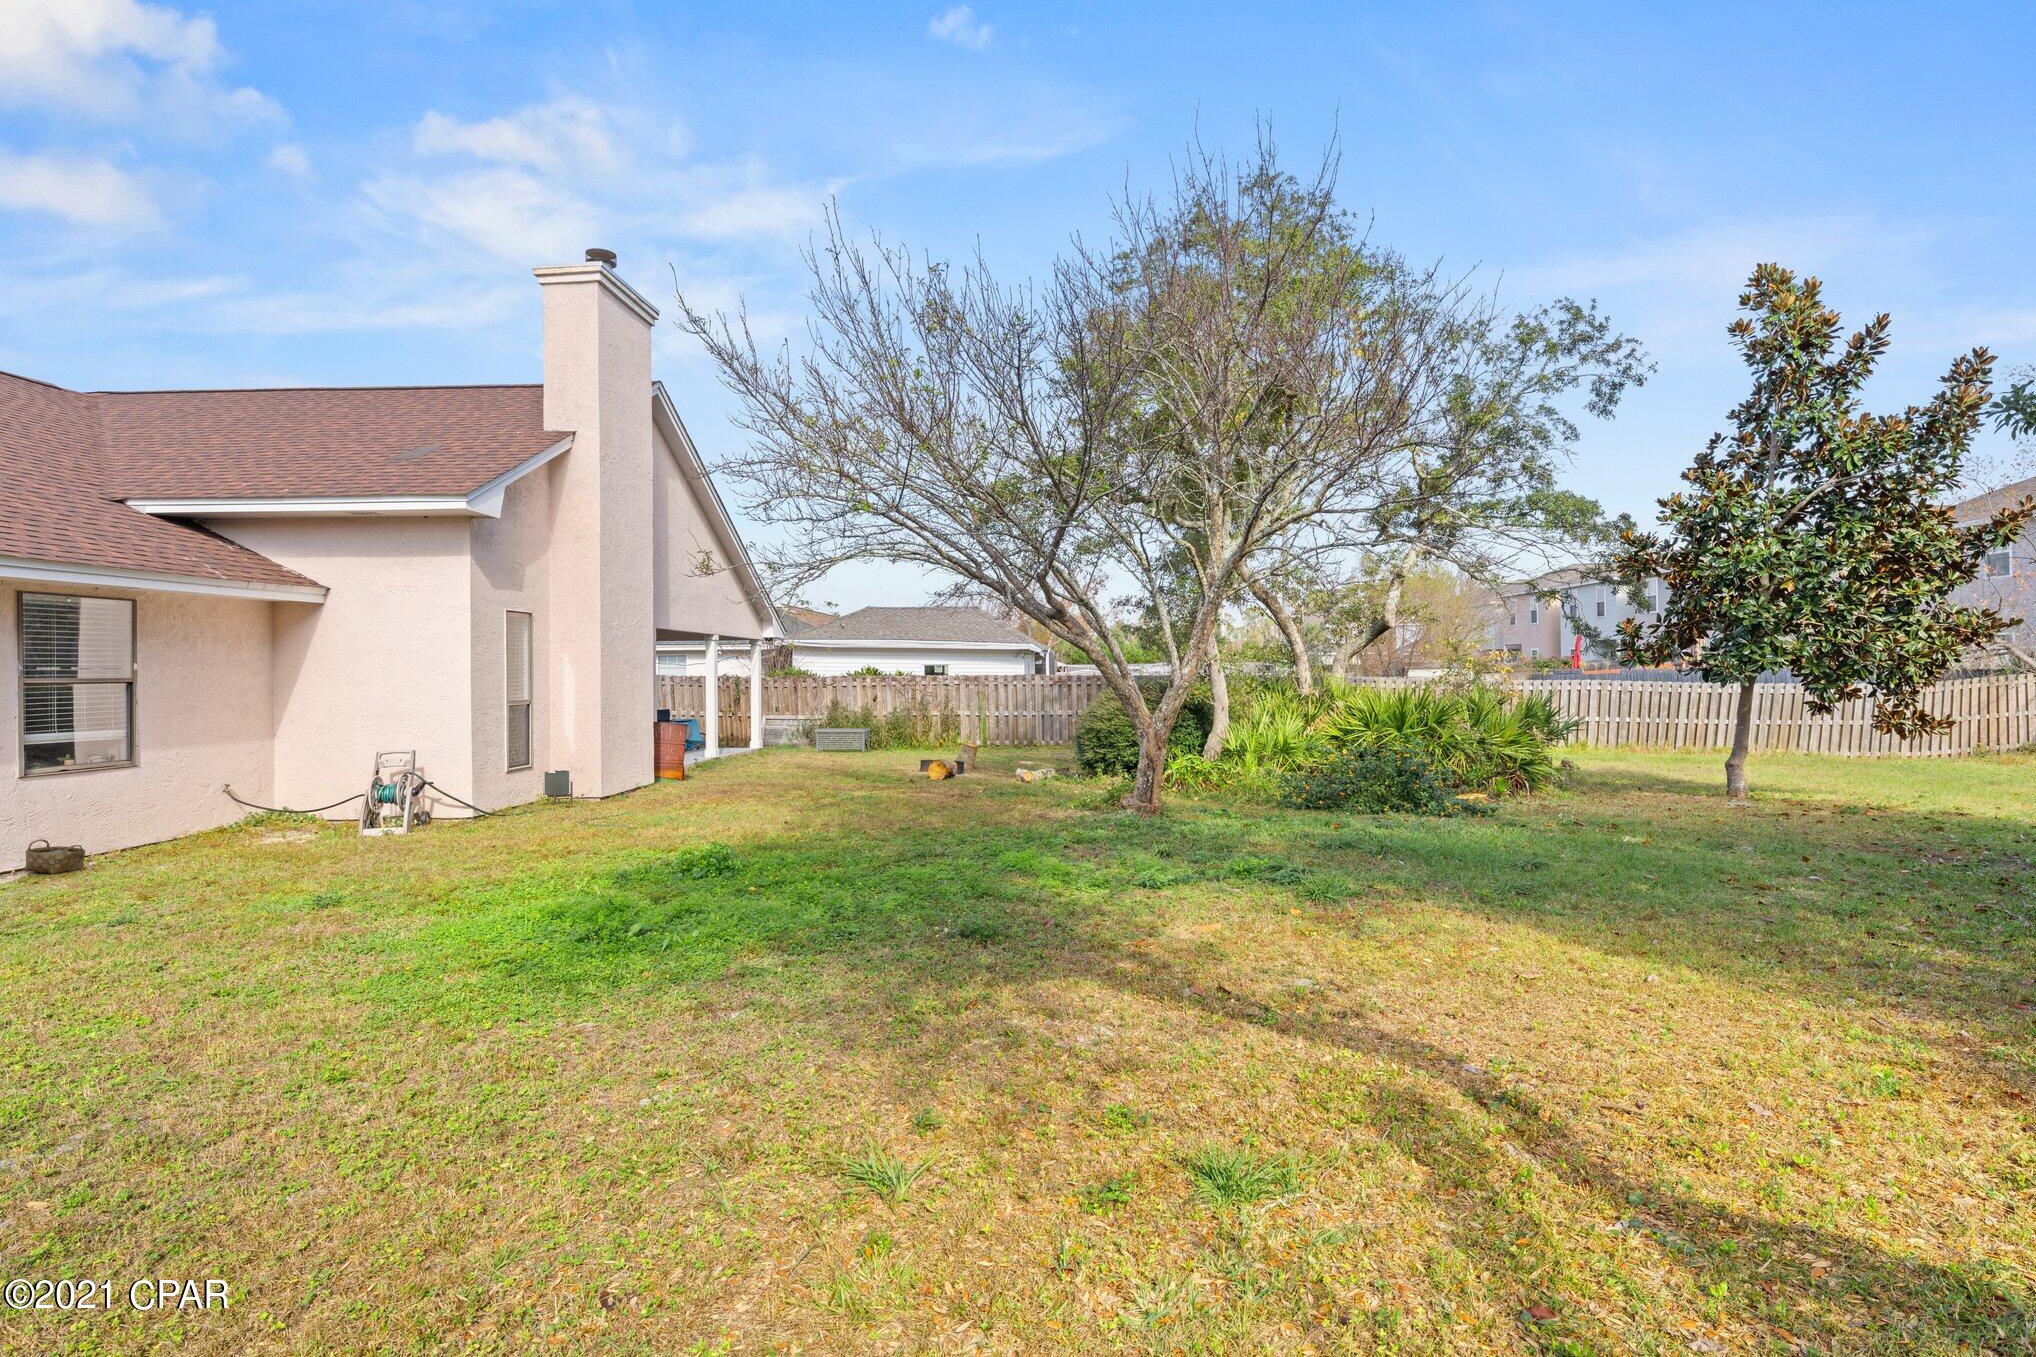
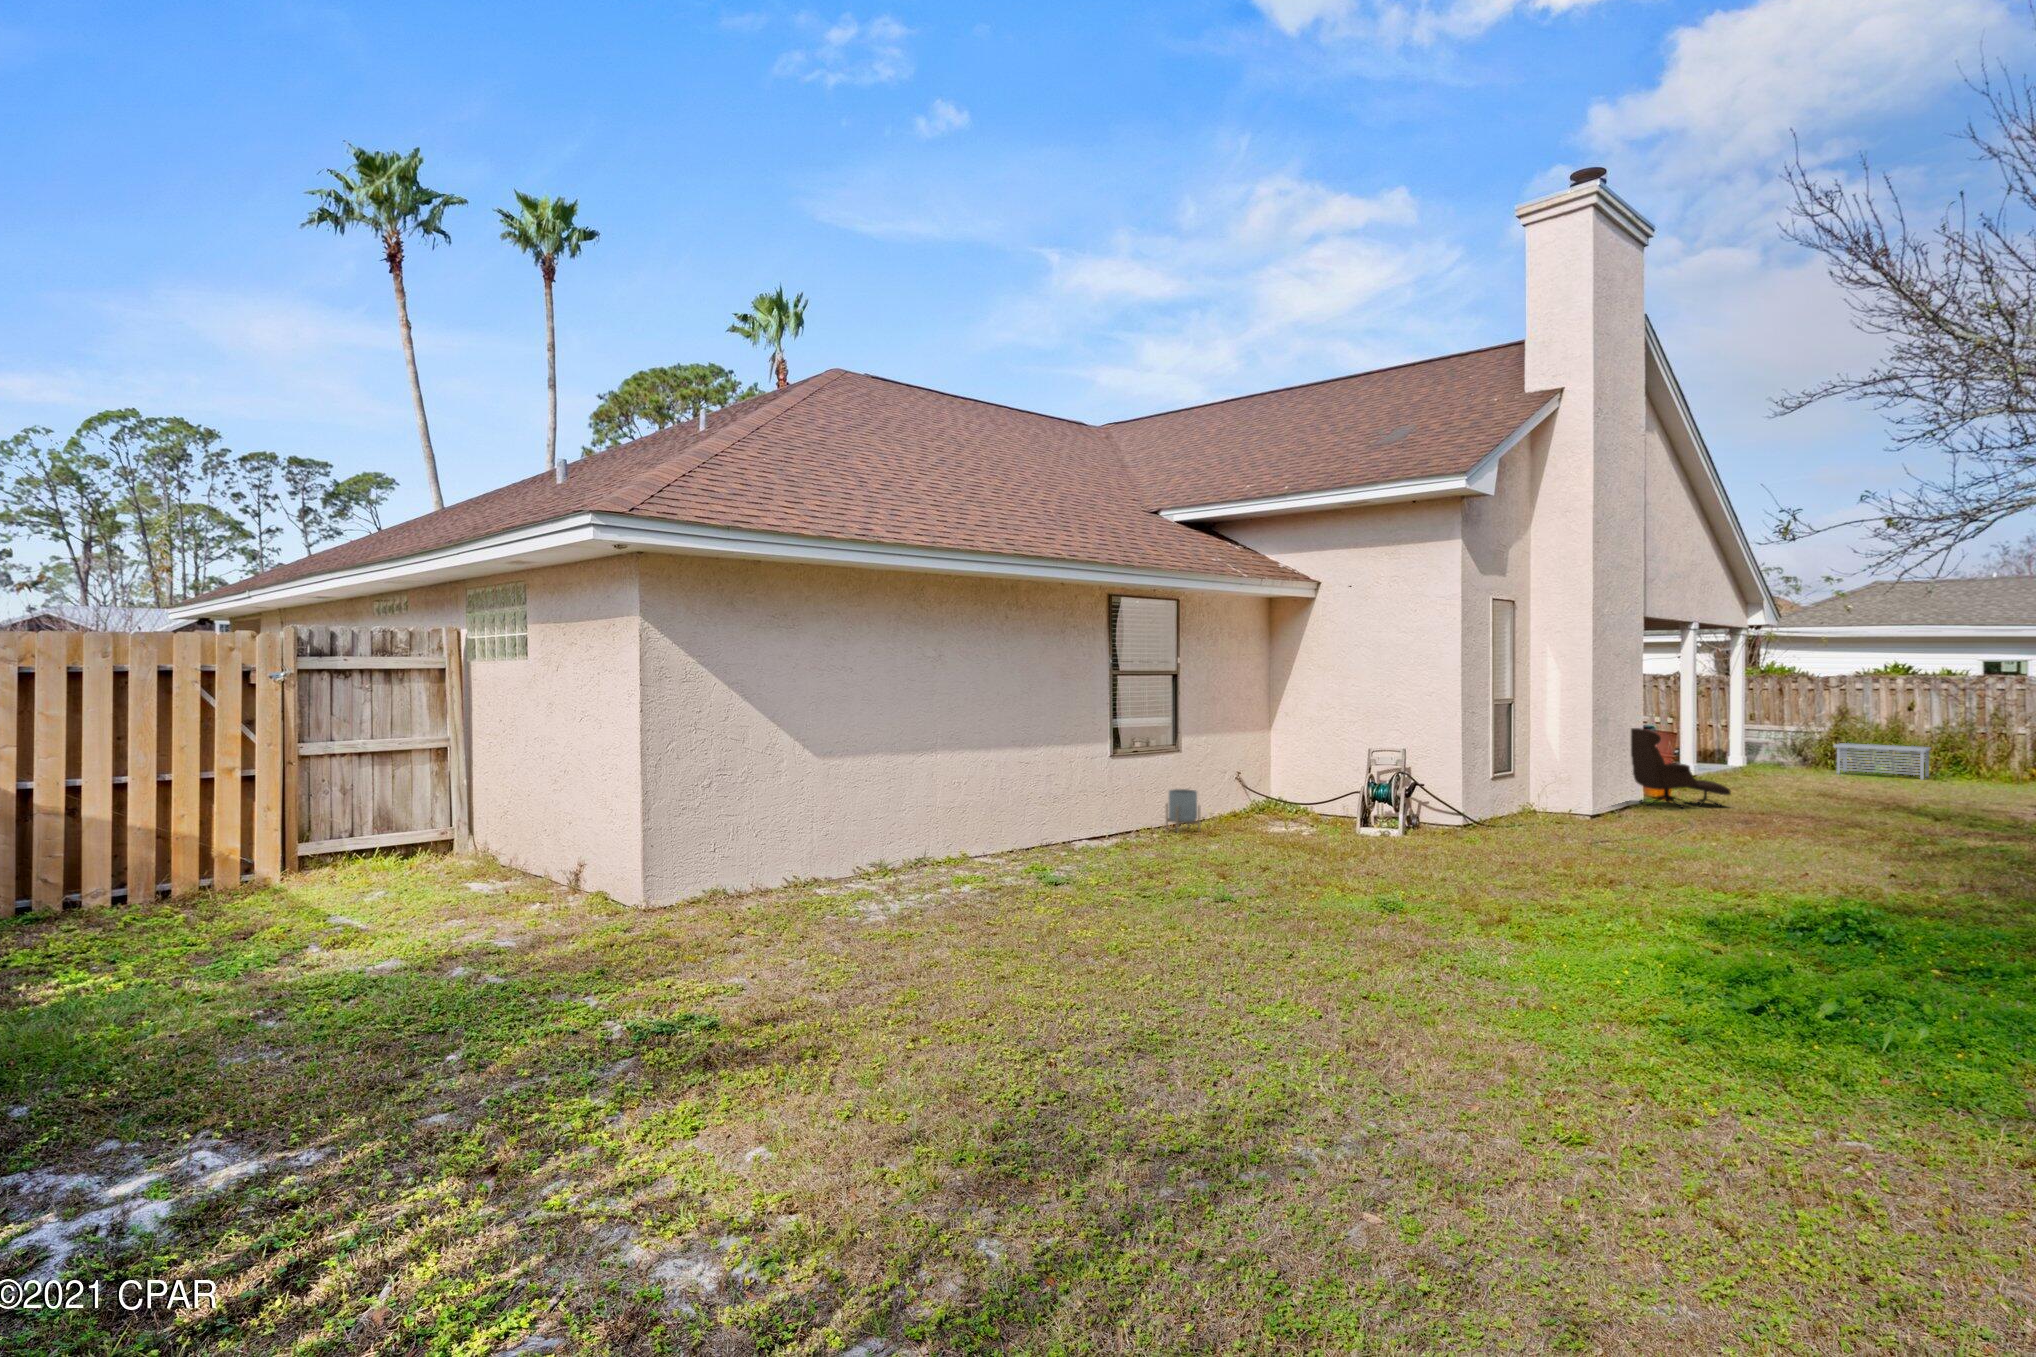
lounge chair: none [640,723,716,787] -> present [1631,728,1731,808]
planter: present [544,770,573,804] -> present [1166,789,1200,832]
woven basket: present [25,839,85,874] -> none [1110,809,1150,842]

